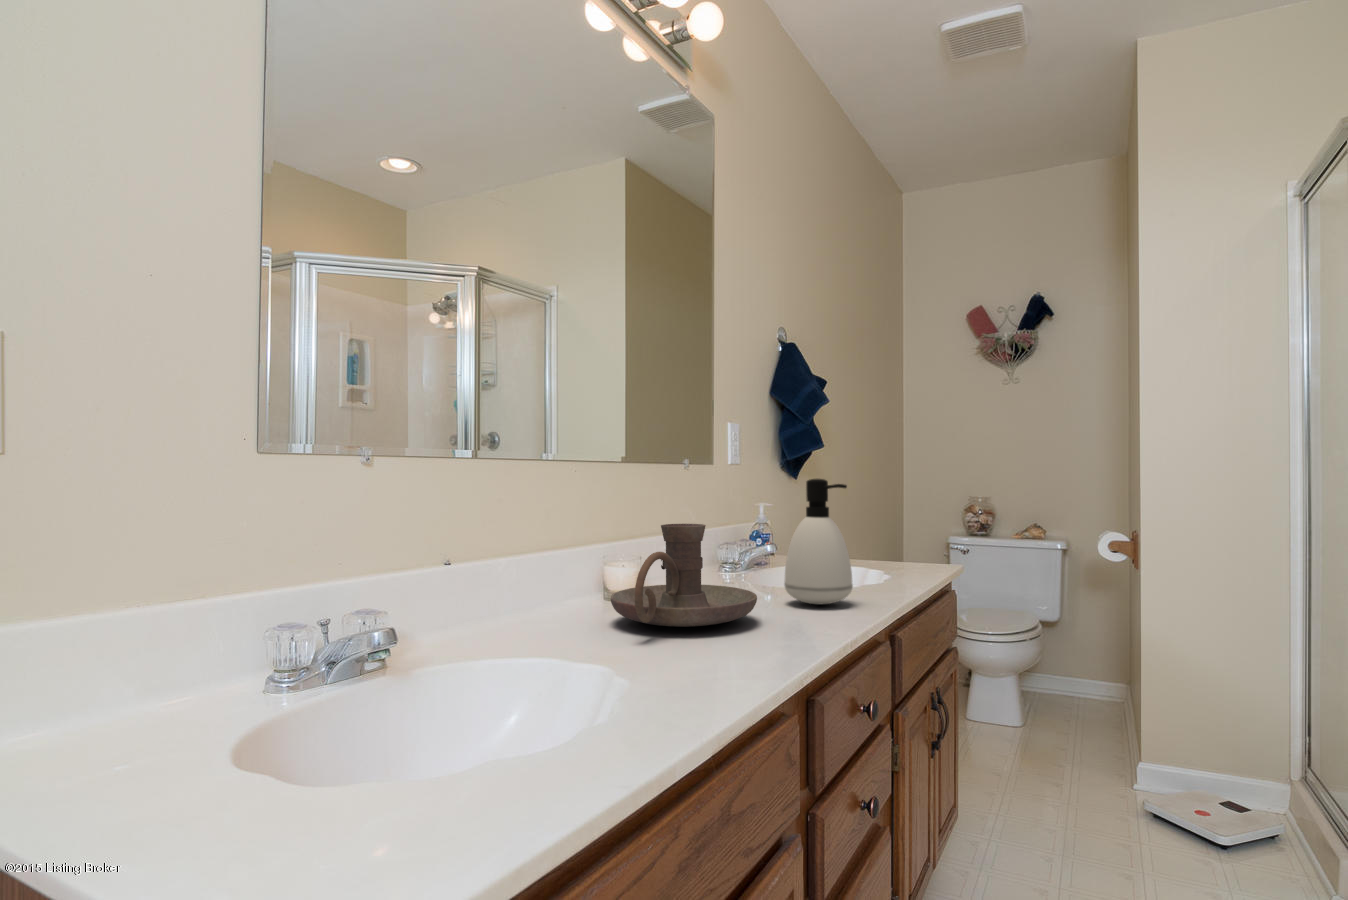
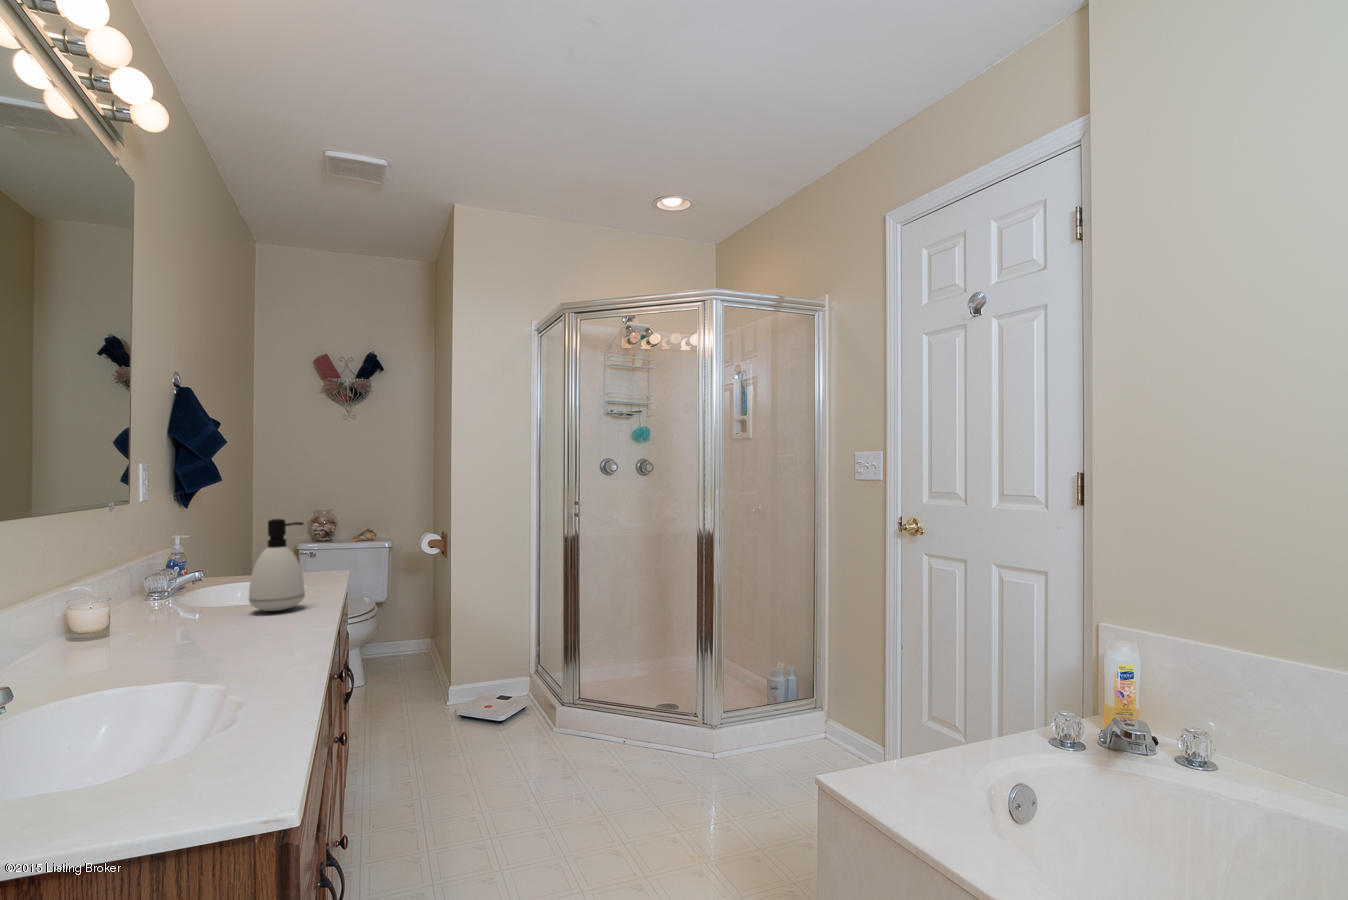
candle holder: present [610,524,757,627] -> none [112,563,251,645]

